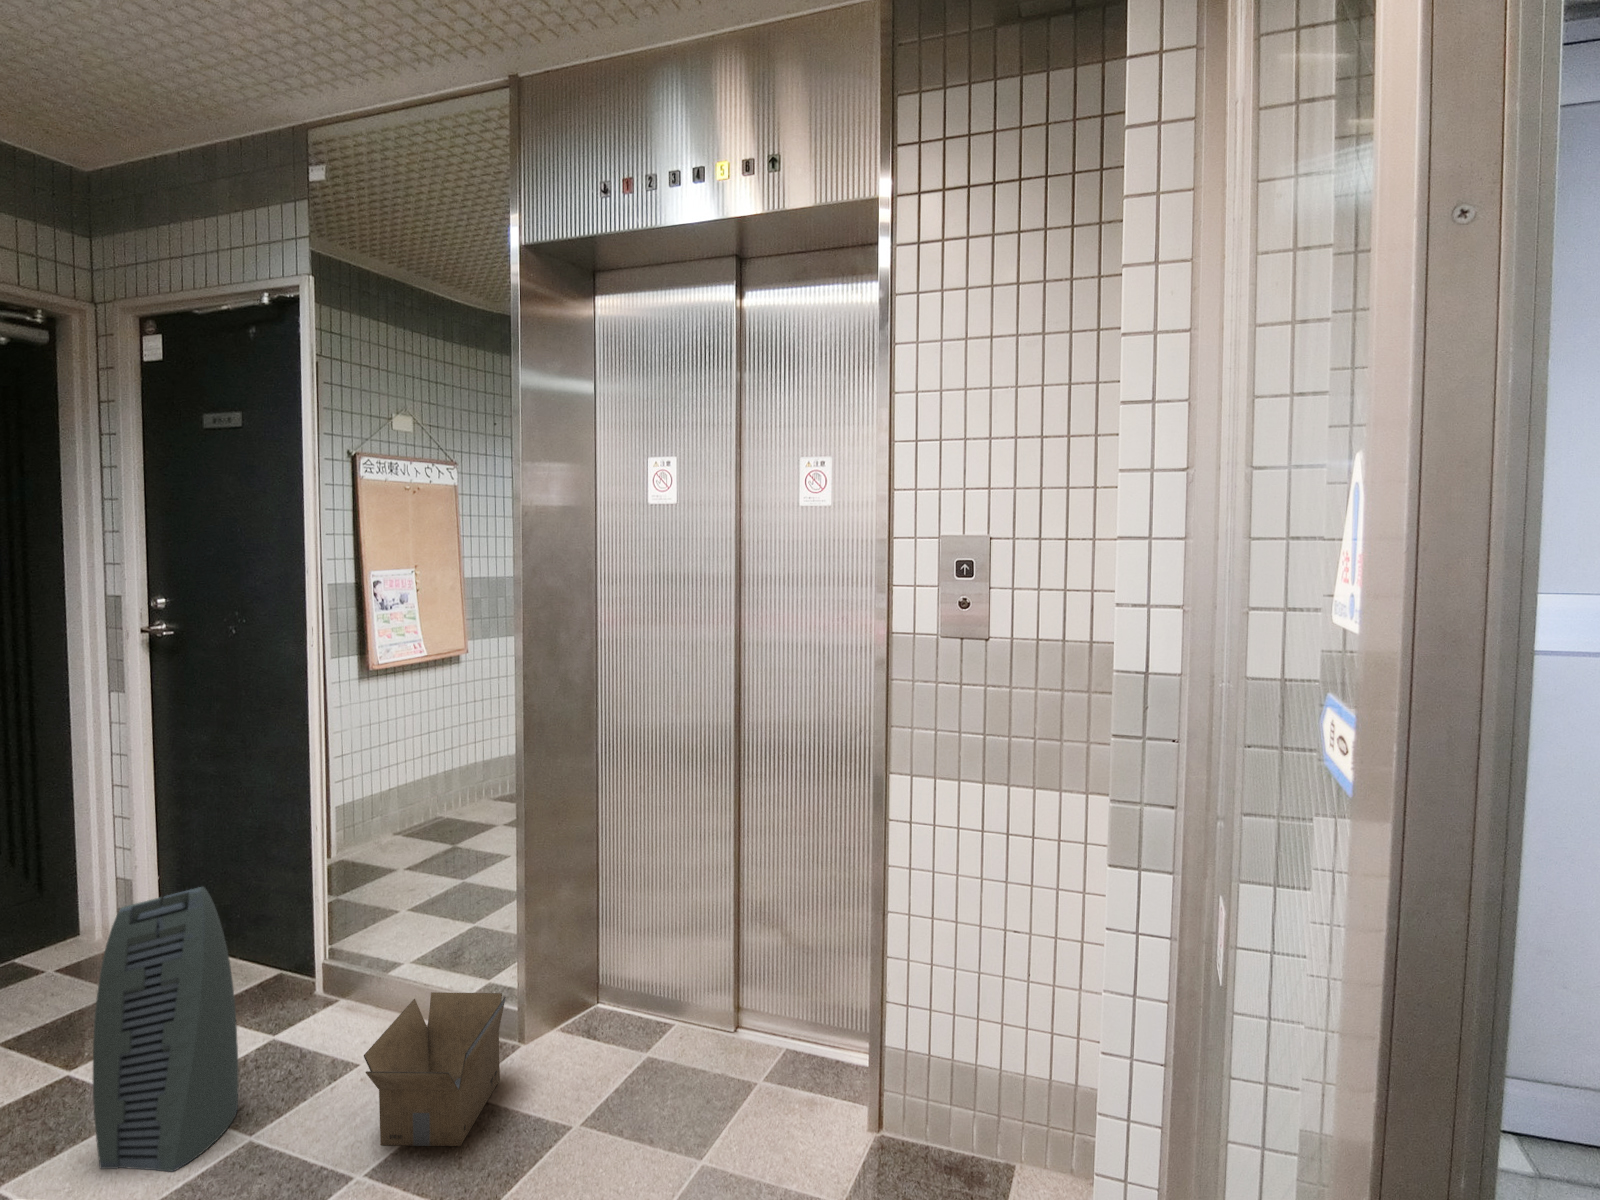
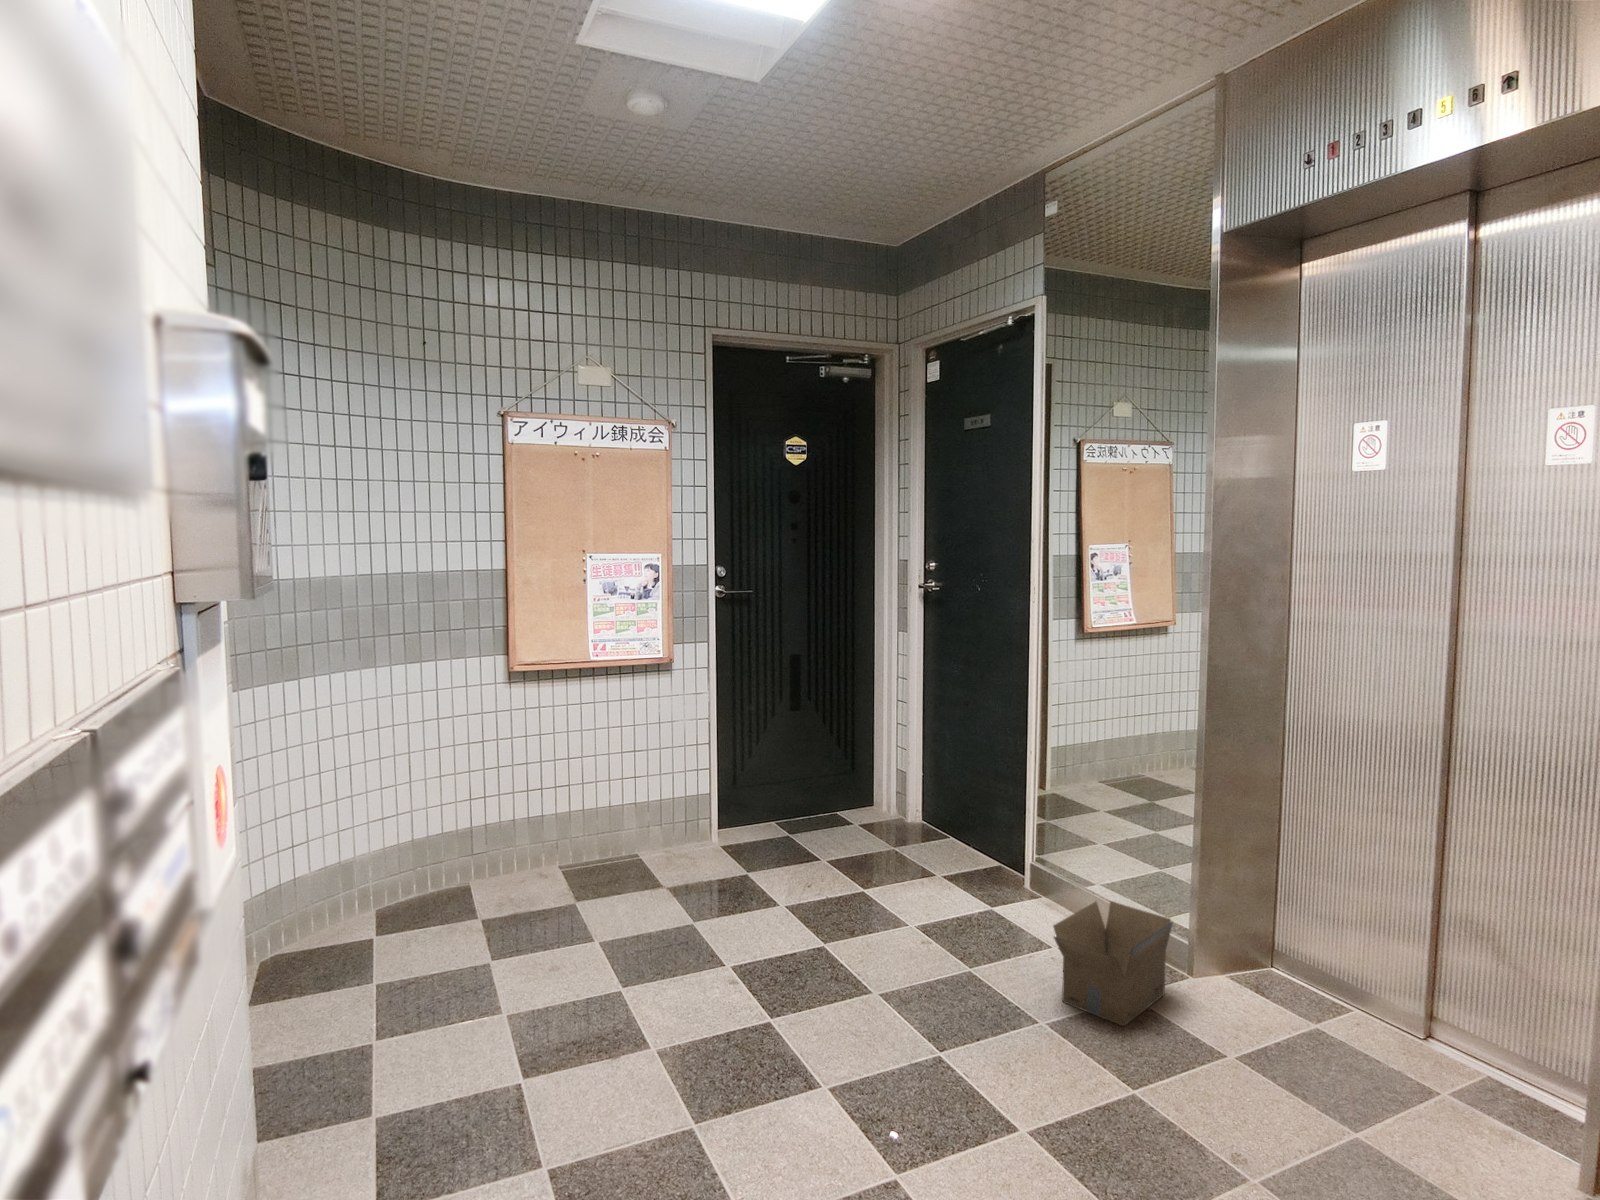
air purifier: present [93,887,238,1172] -> none [884,770,969,964]

